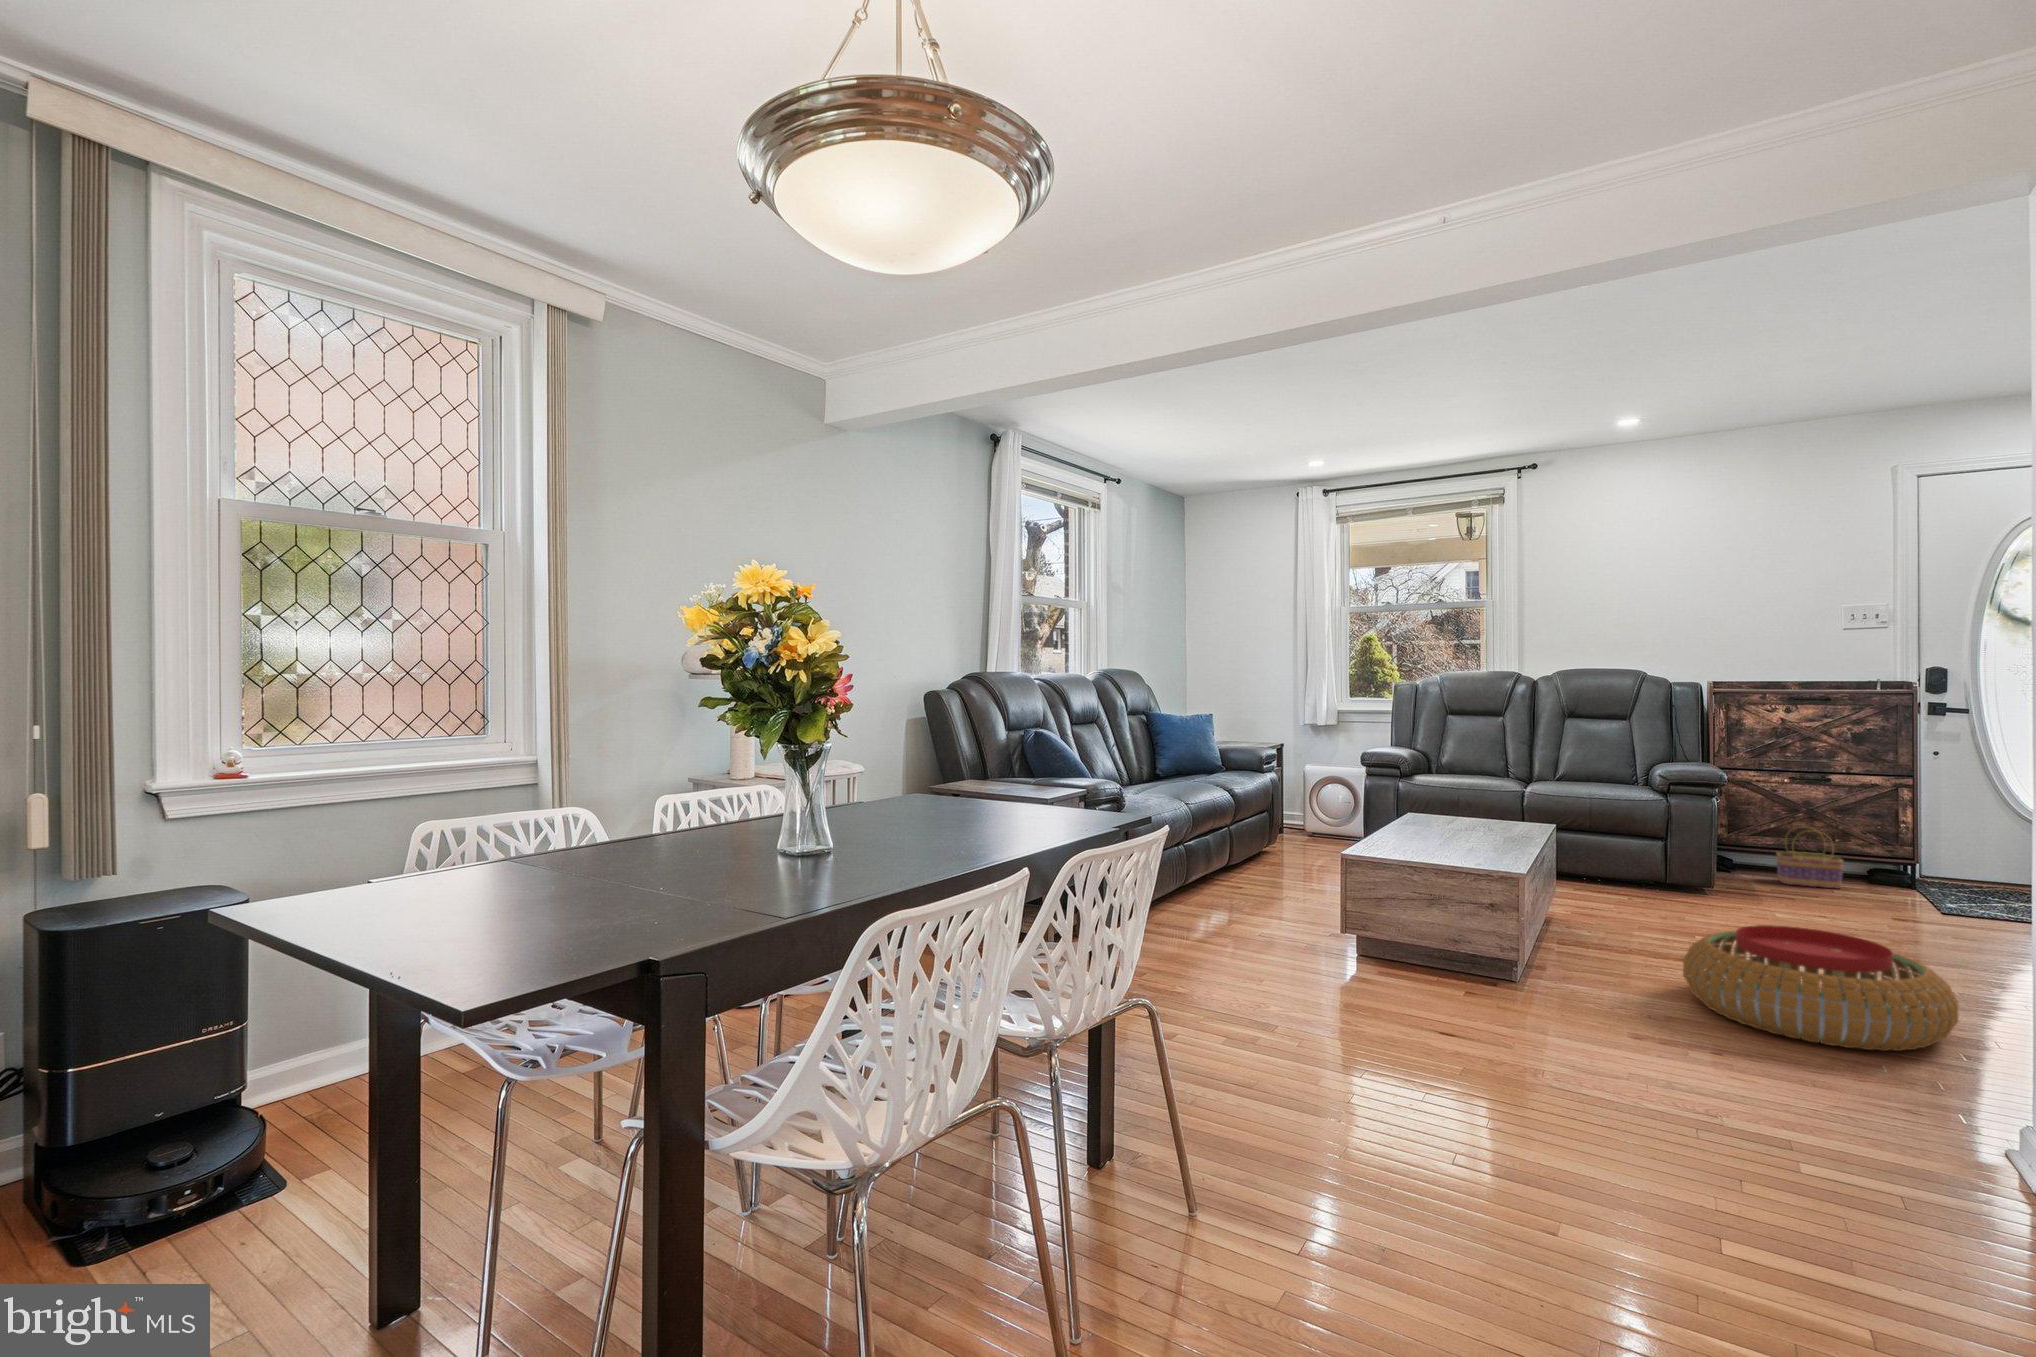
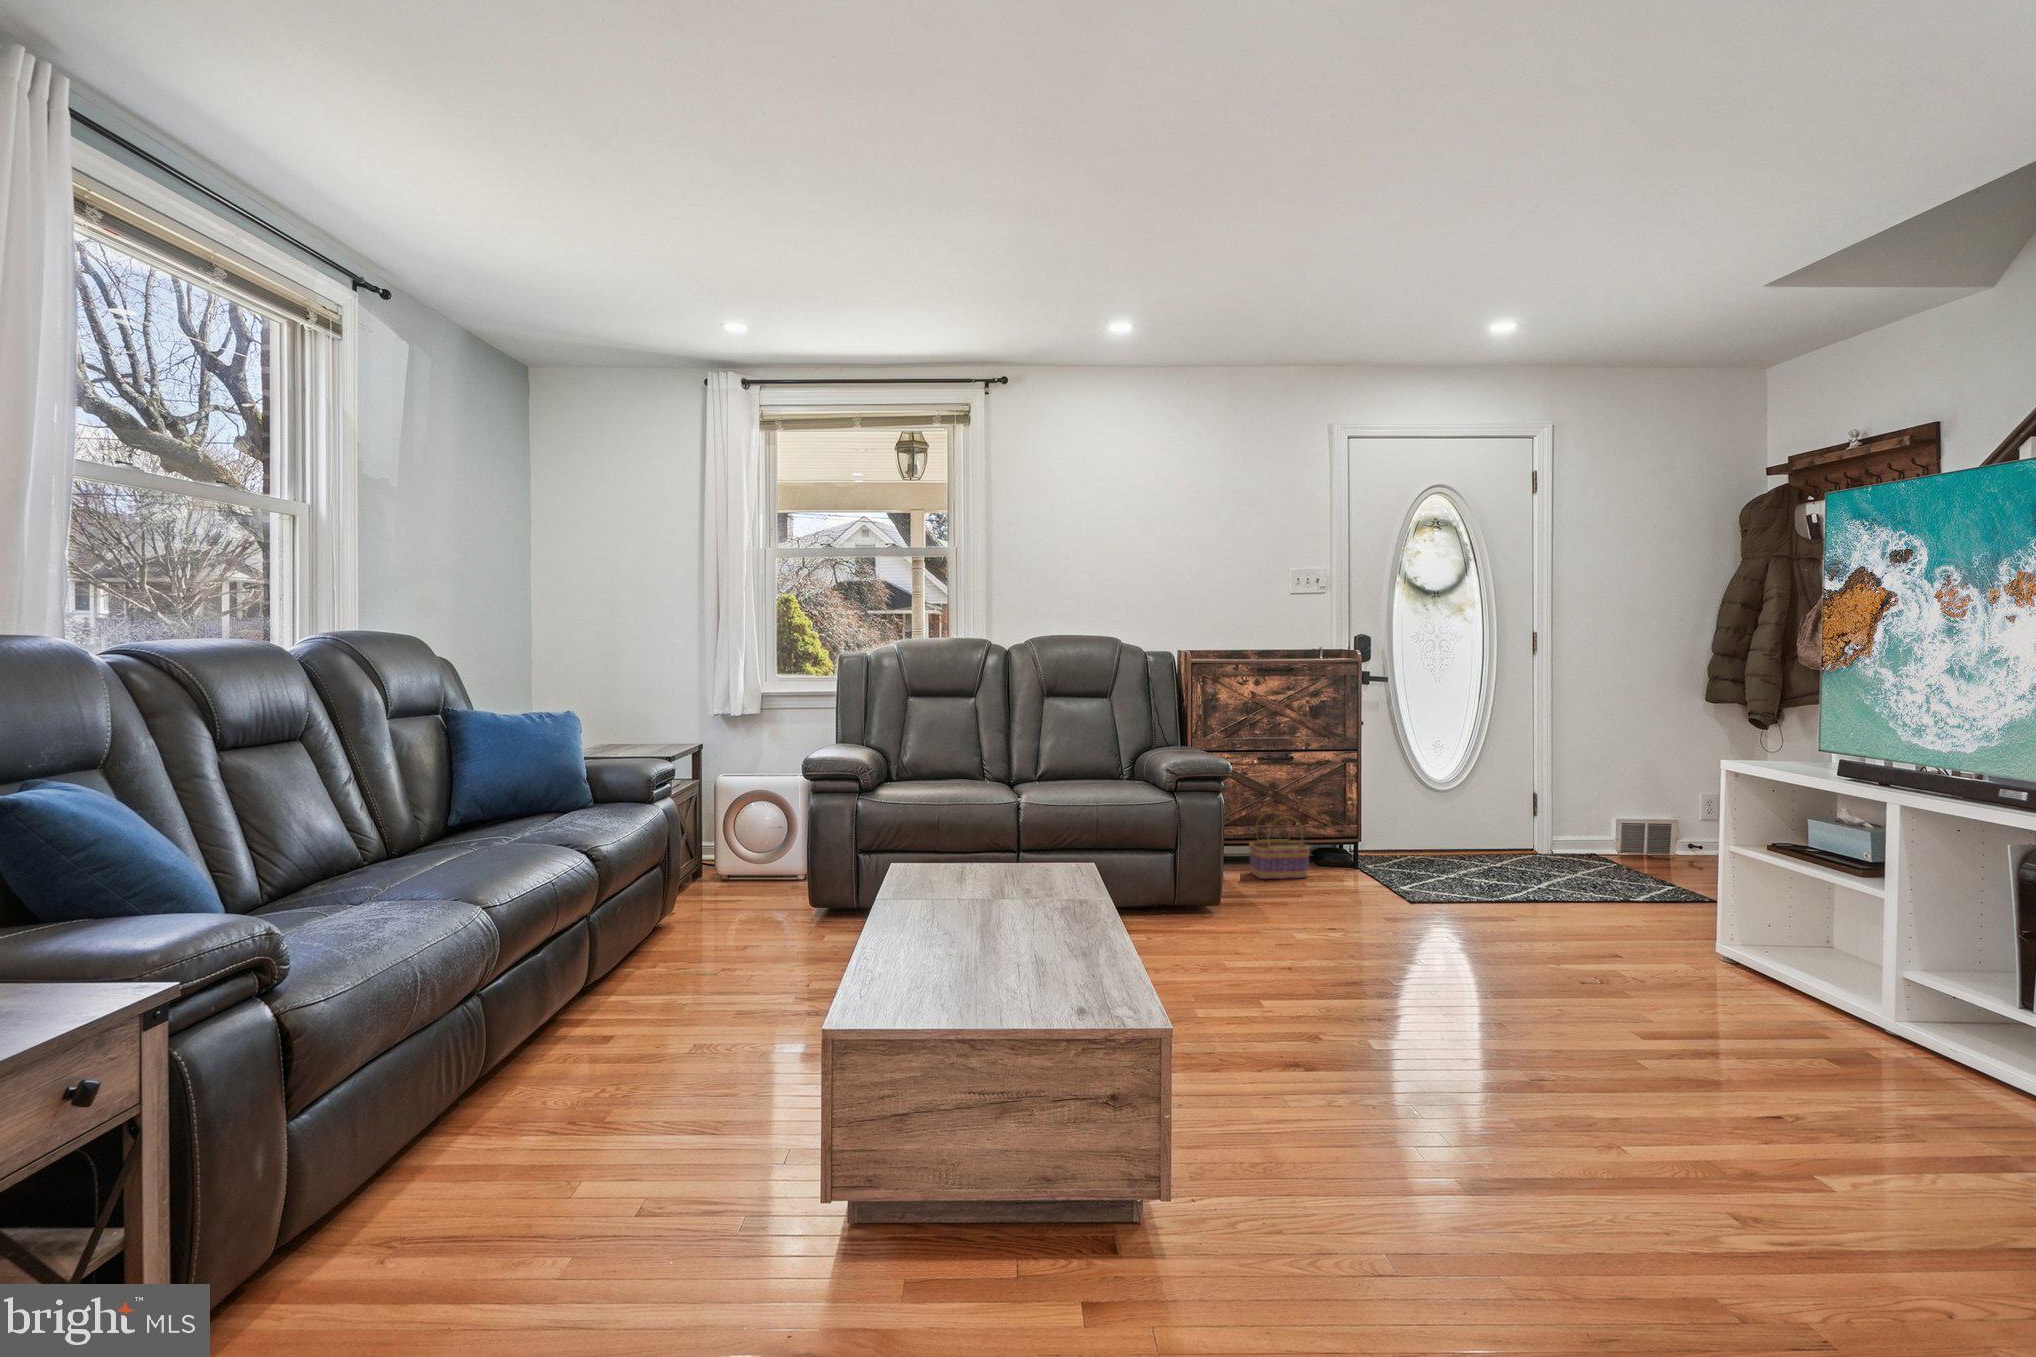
pouf: present [1683,925,1958,1051] -> none [1342,1021,1717,1263]

